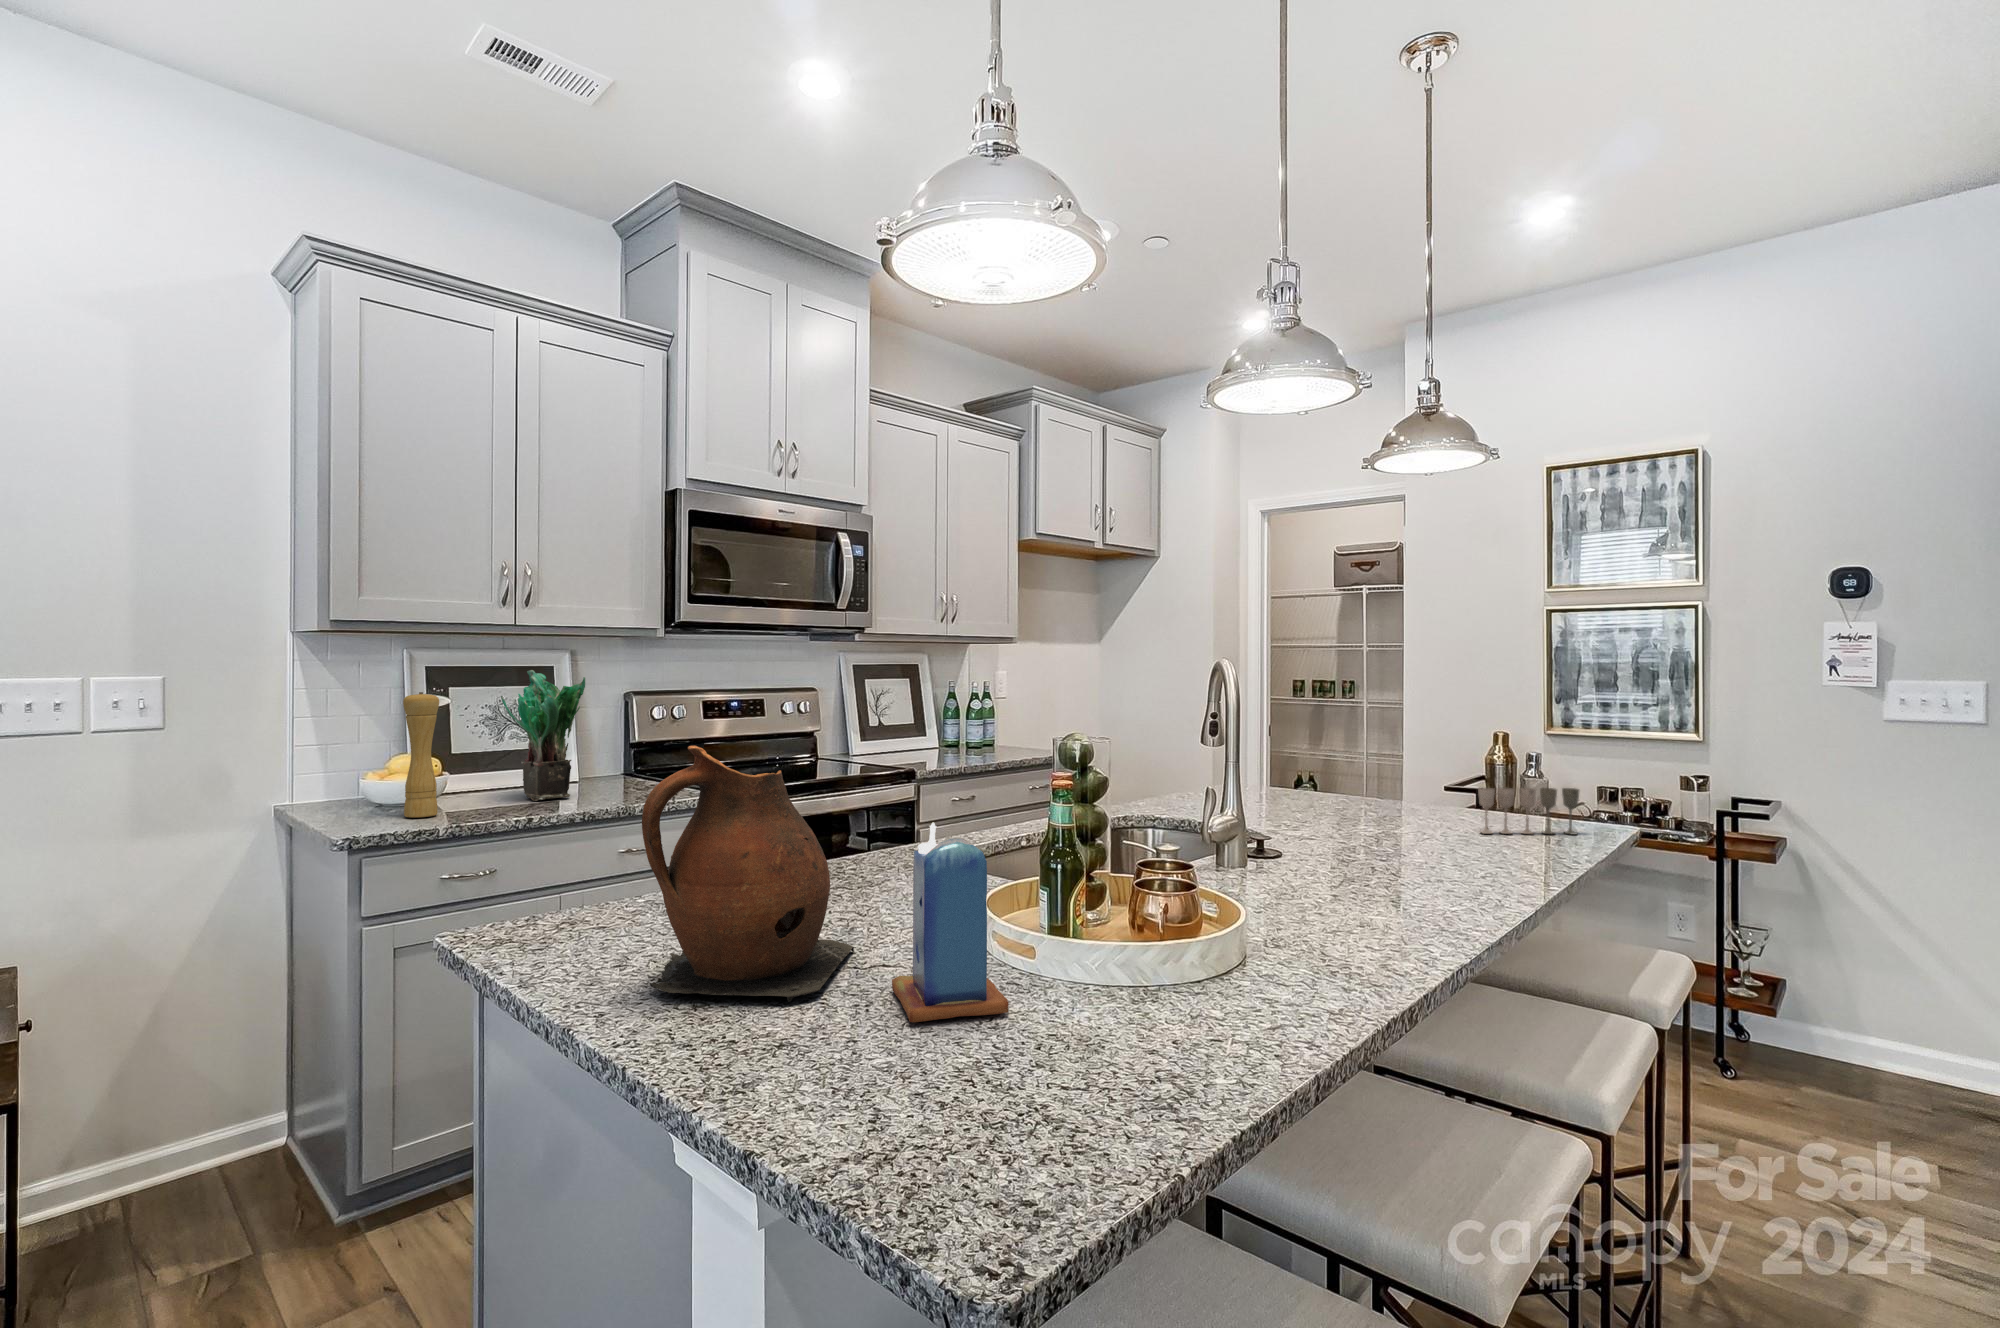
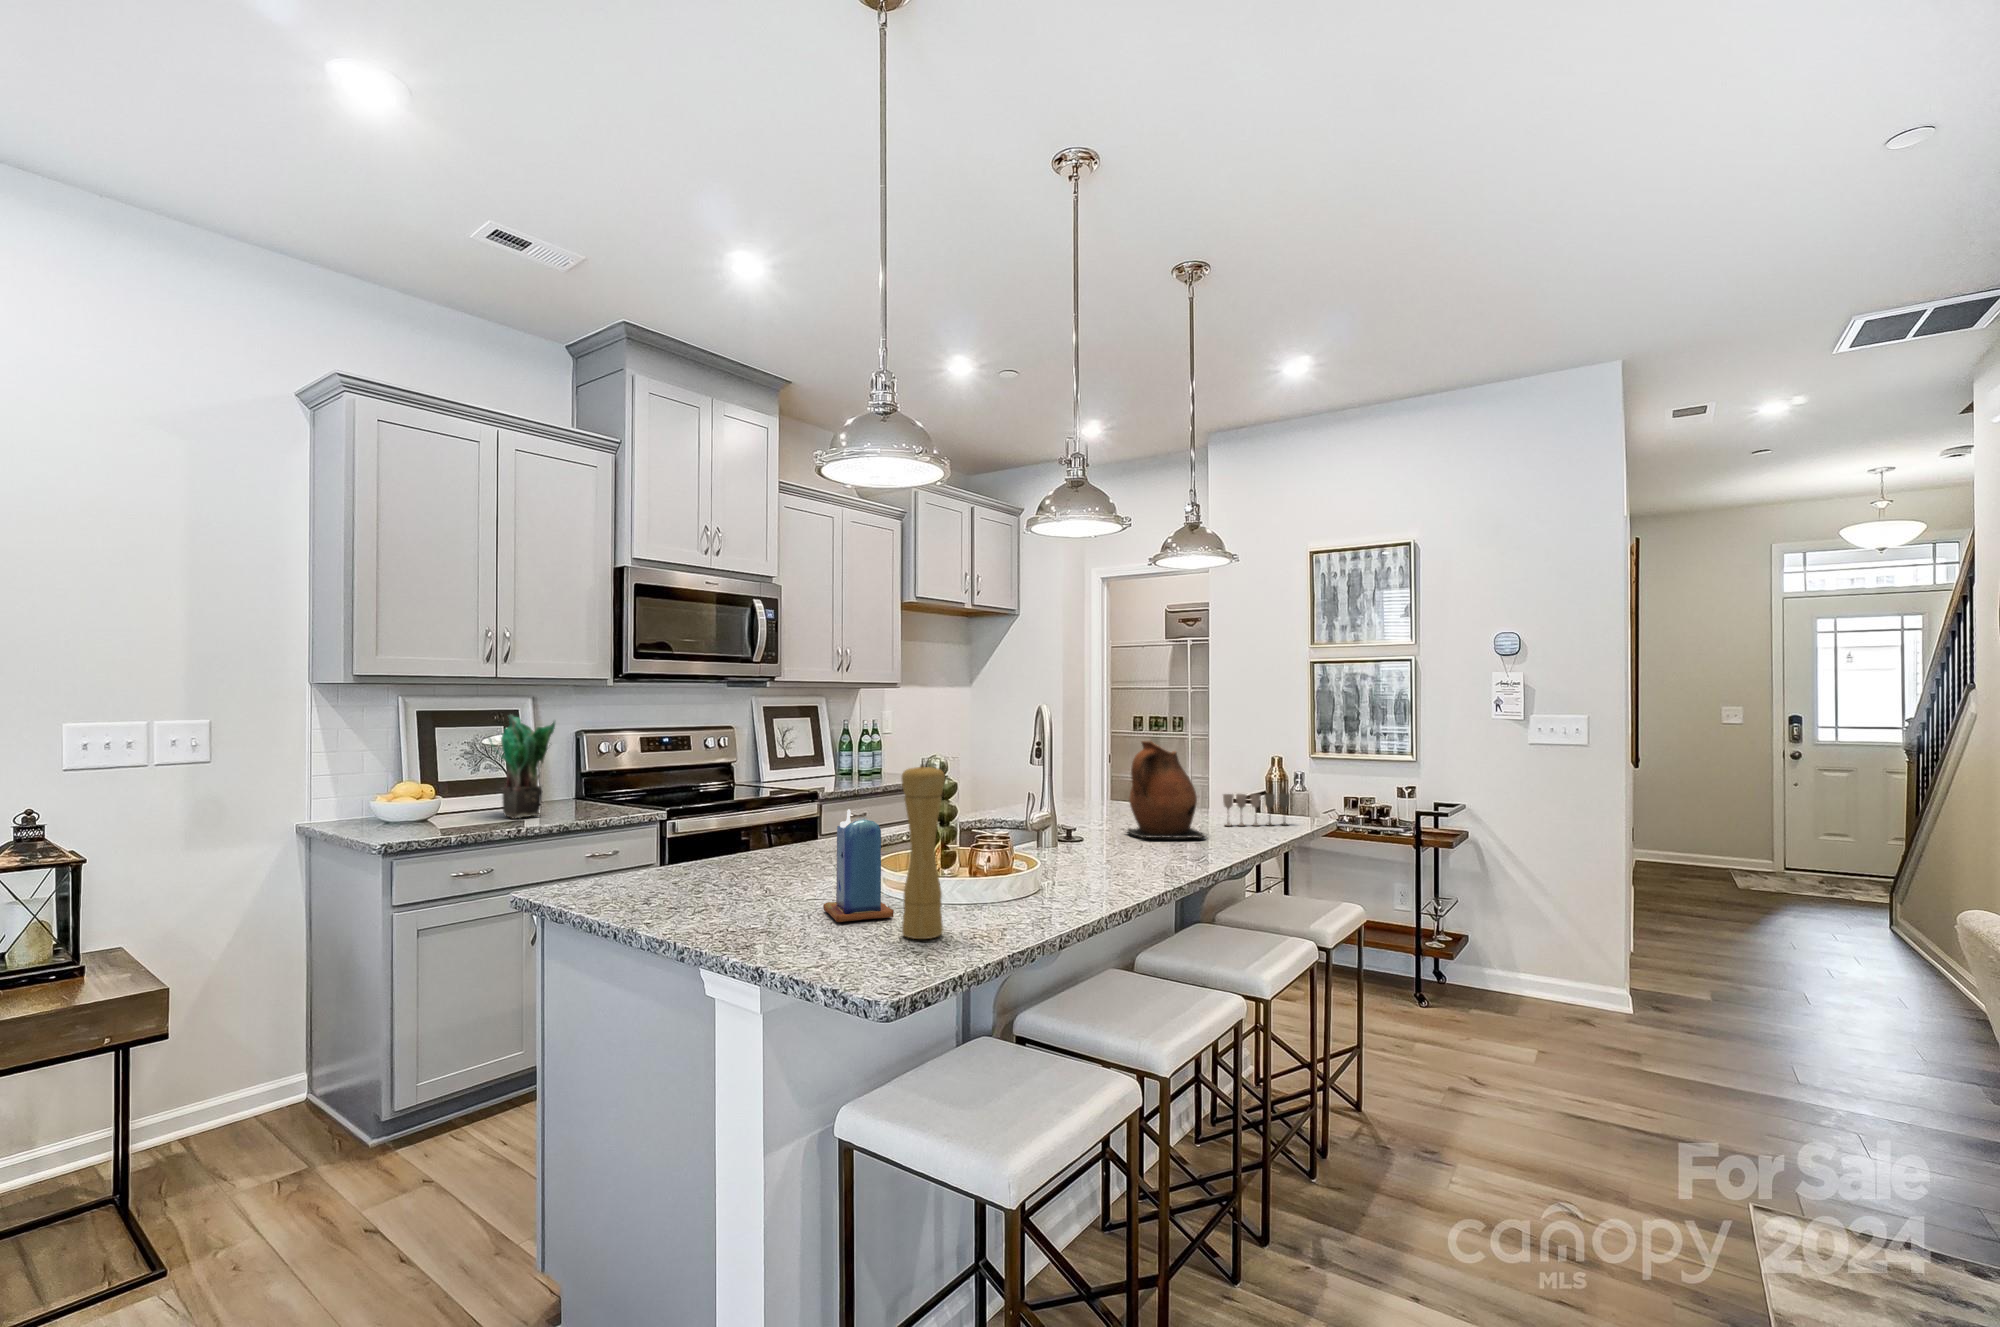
pepper mill: present [403,692,439,818] -> present [902,764,945,939]
ceramic pitcher: present [642,746,854,1002] -> present [1127,741,1205,838]

